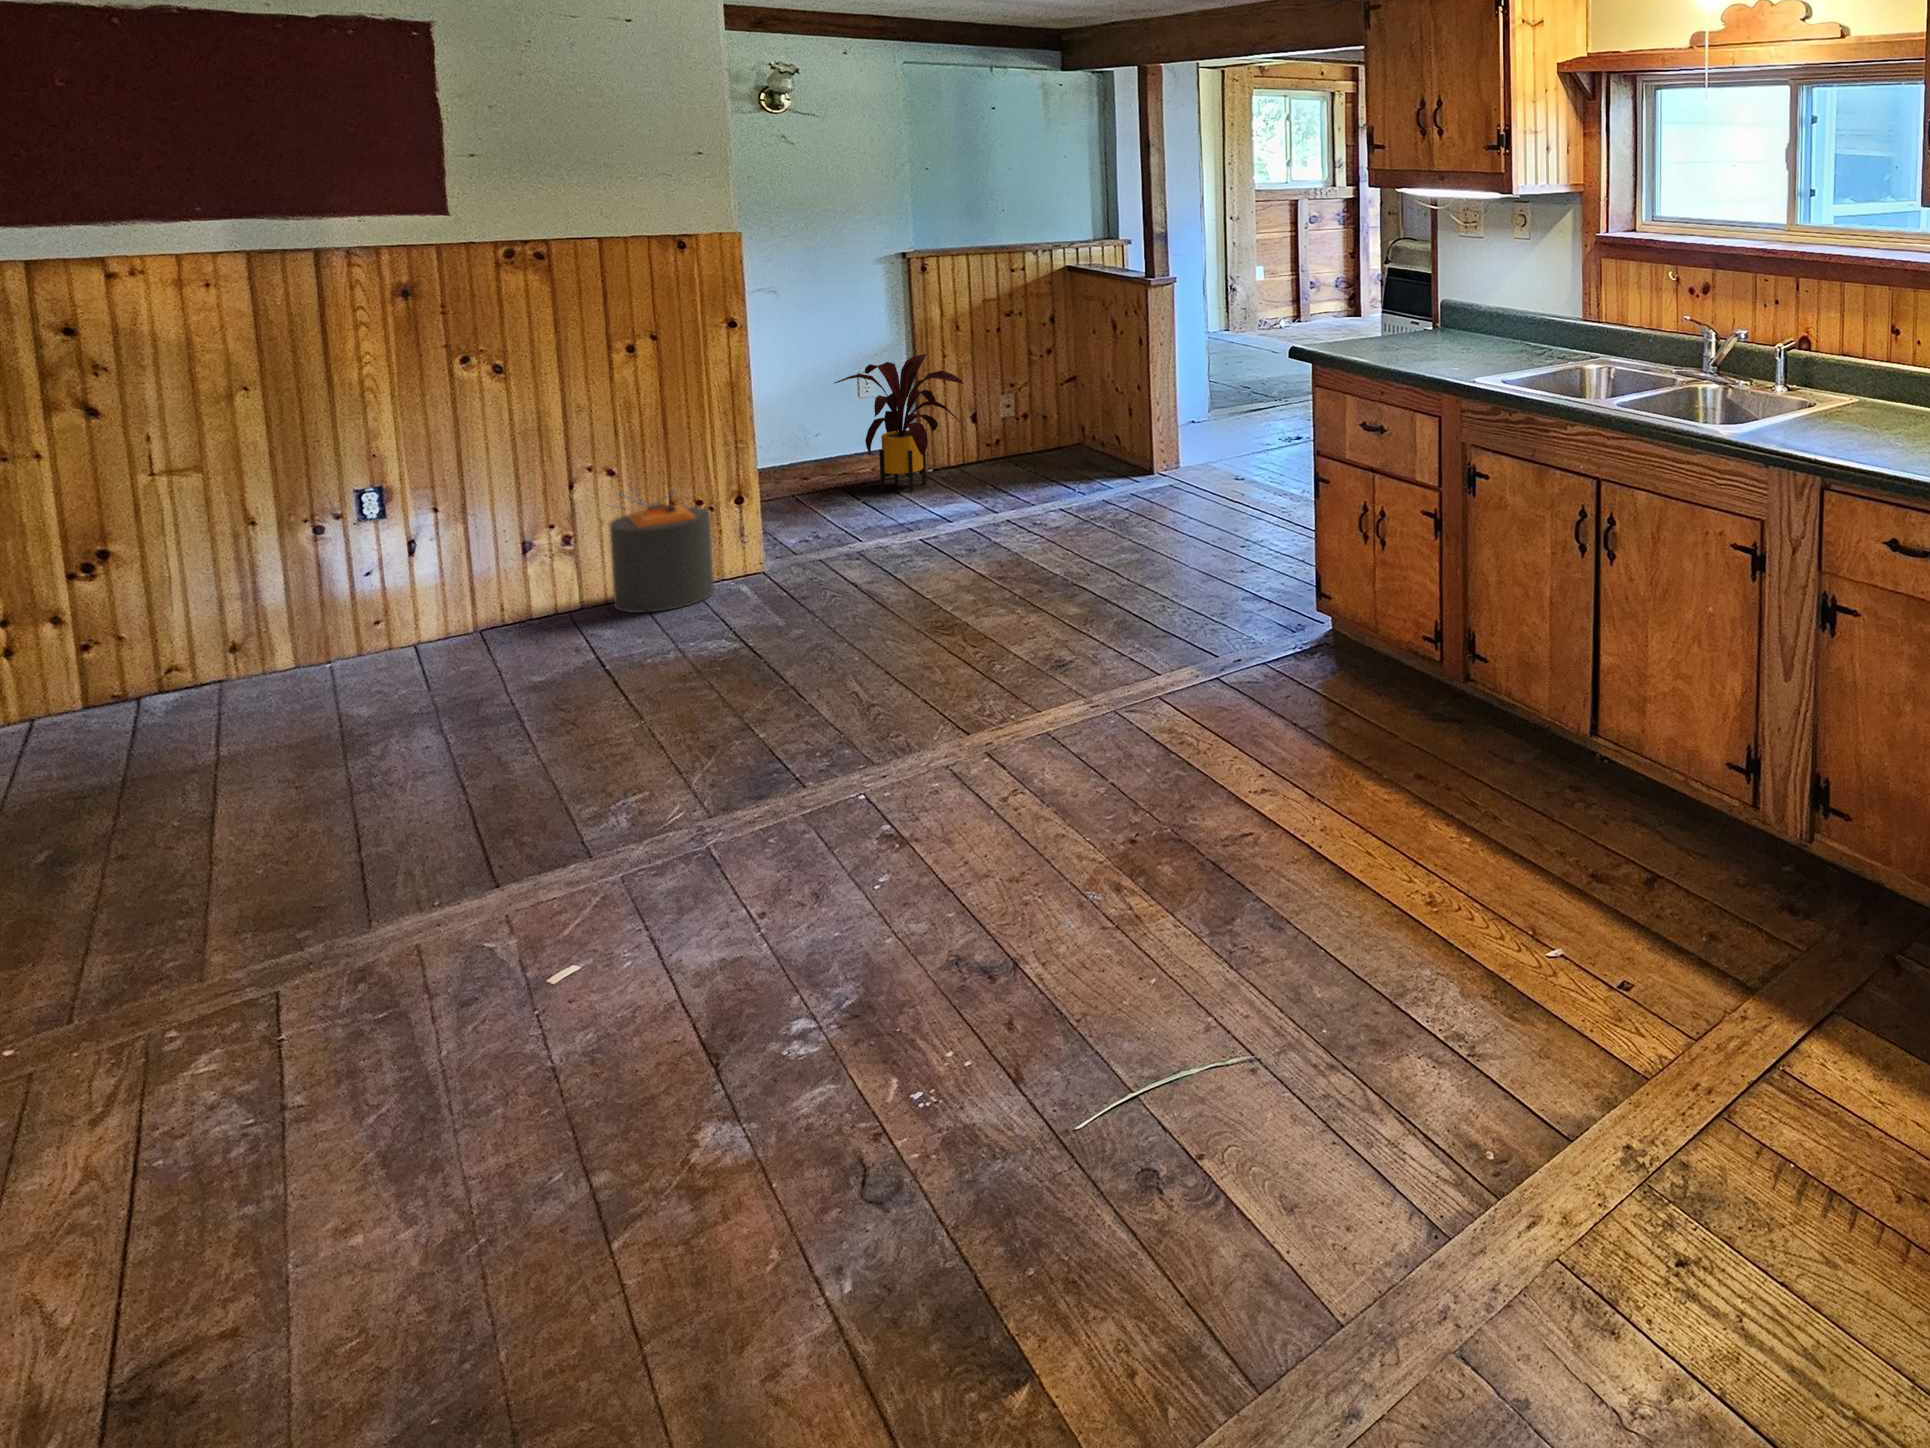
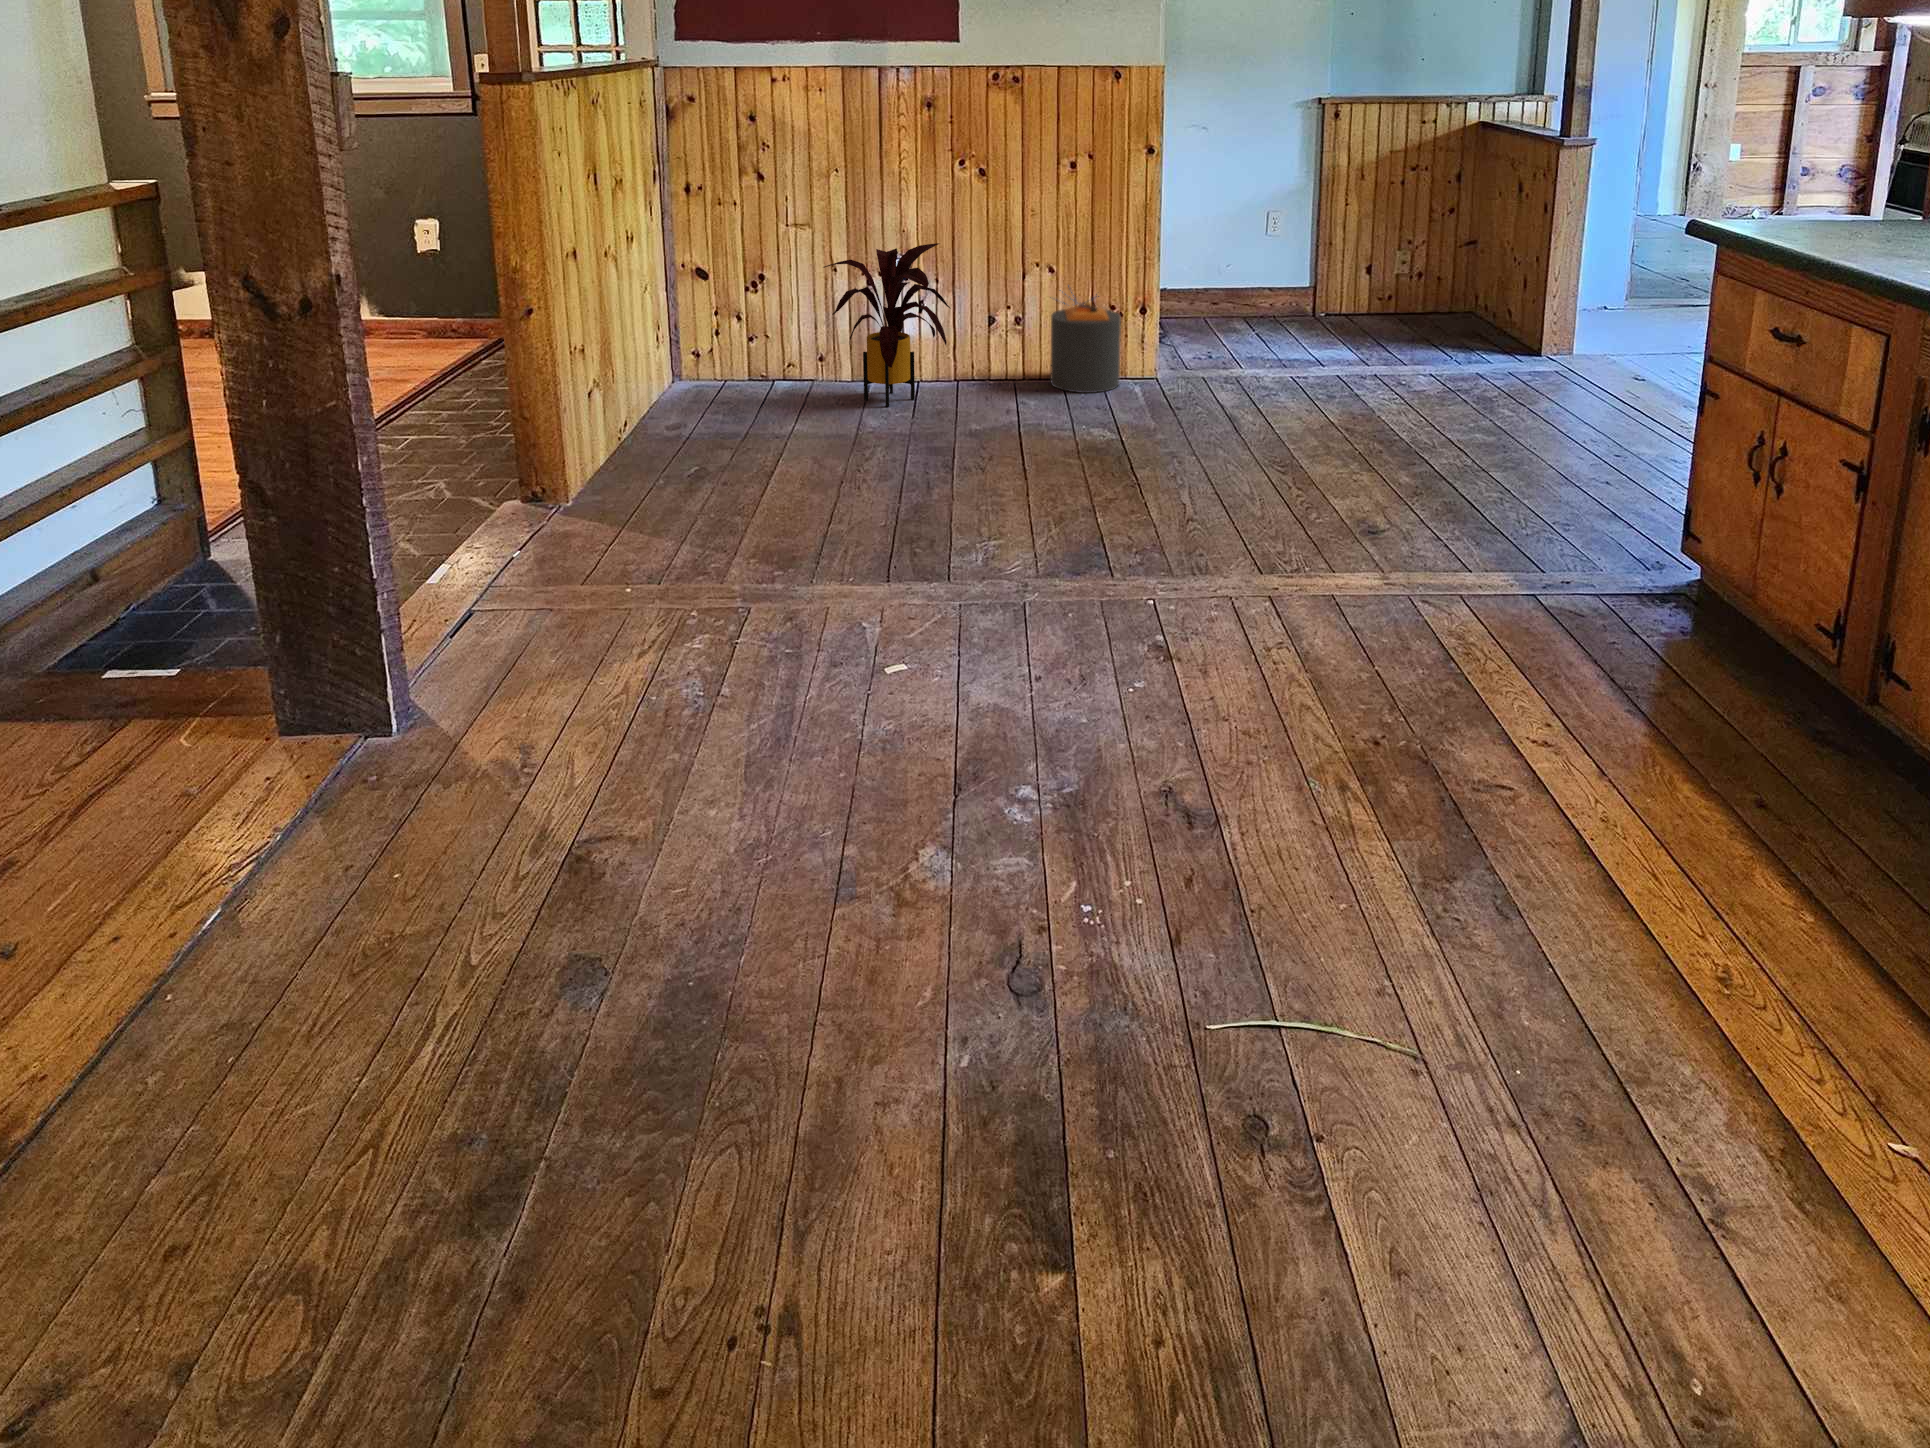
house plant: present [834,354,967,492] -> present [824,243,951,407]

